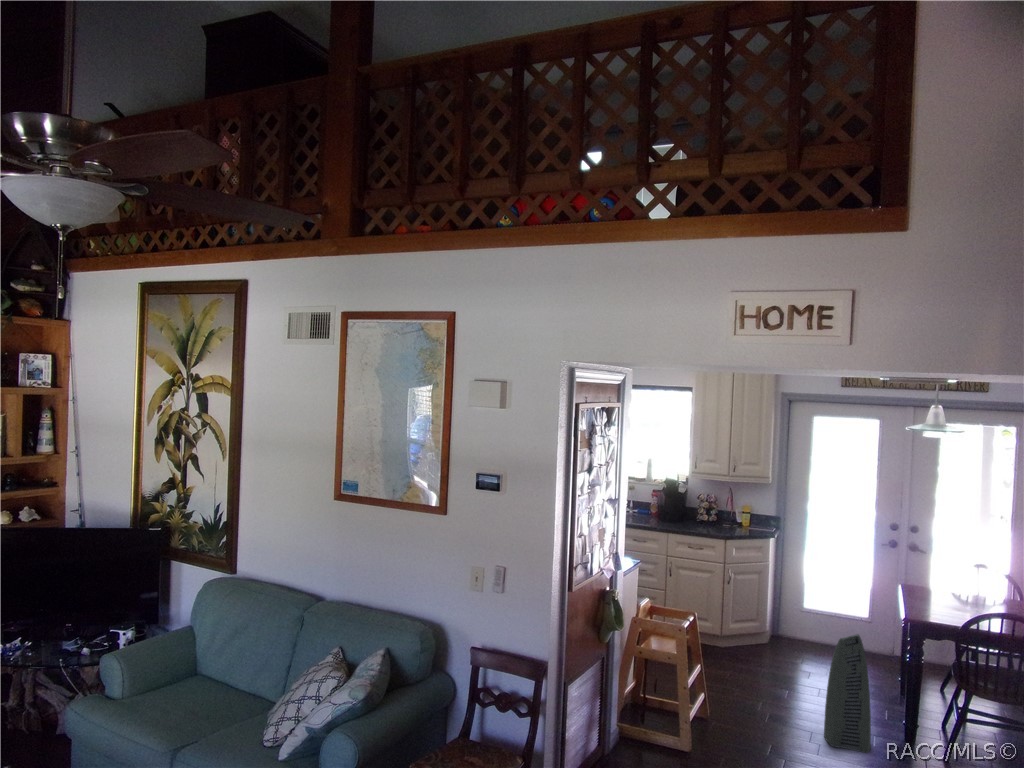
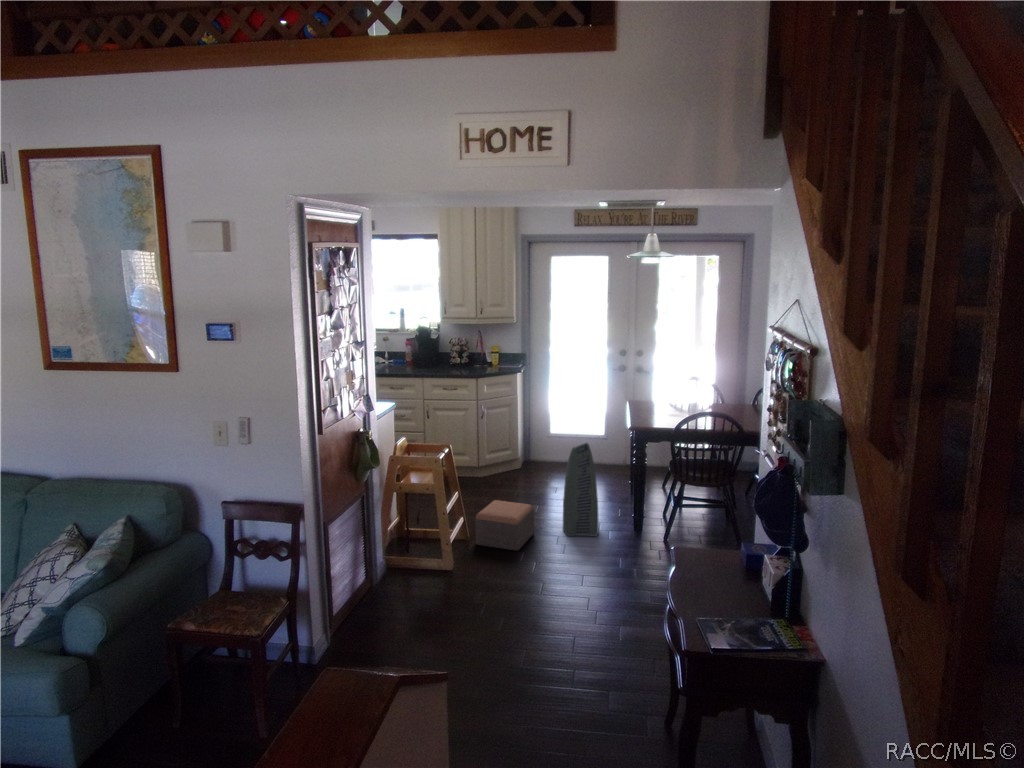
footstool: none [718,686,789,753] -> present [475,500,534,551]

